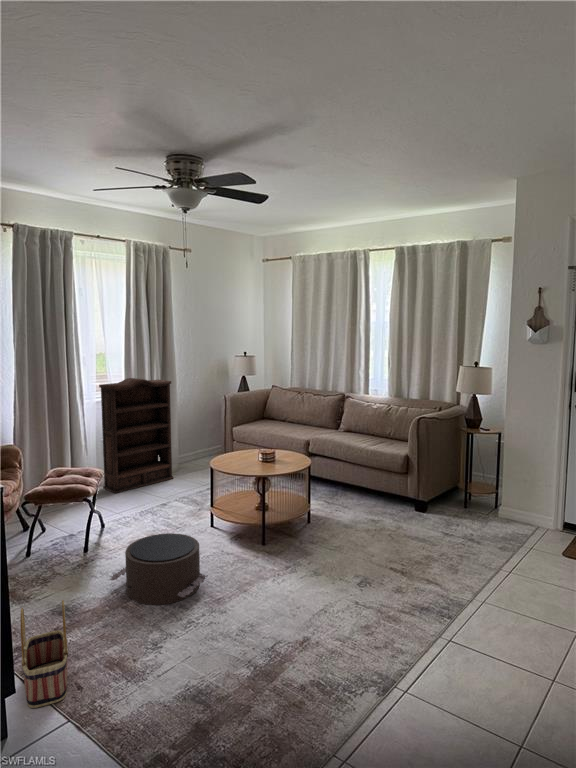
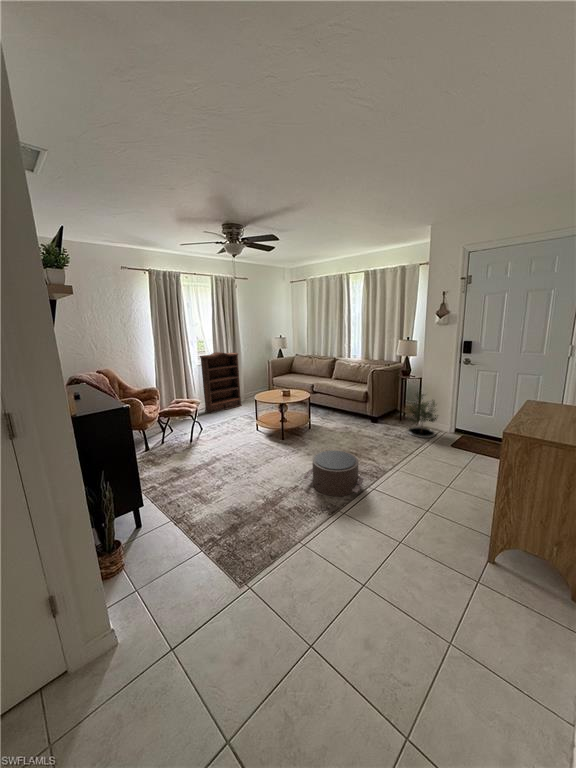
potted tree: none [482,450,537,539] -> present [408,392,438,438]
pouf: present [110,533,207,605] -> present [303,450,364,496]
basket: present [20,600,68,708] -> none [147,463,173,514]

